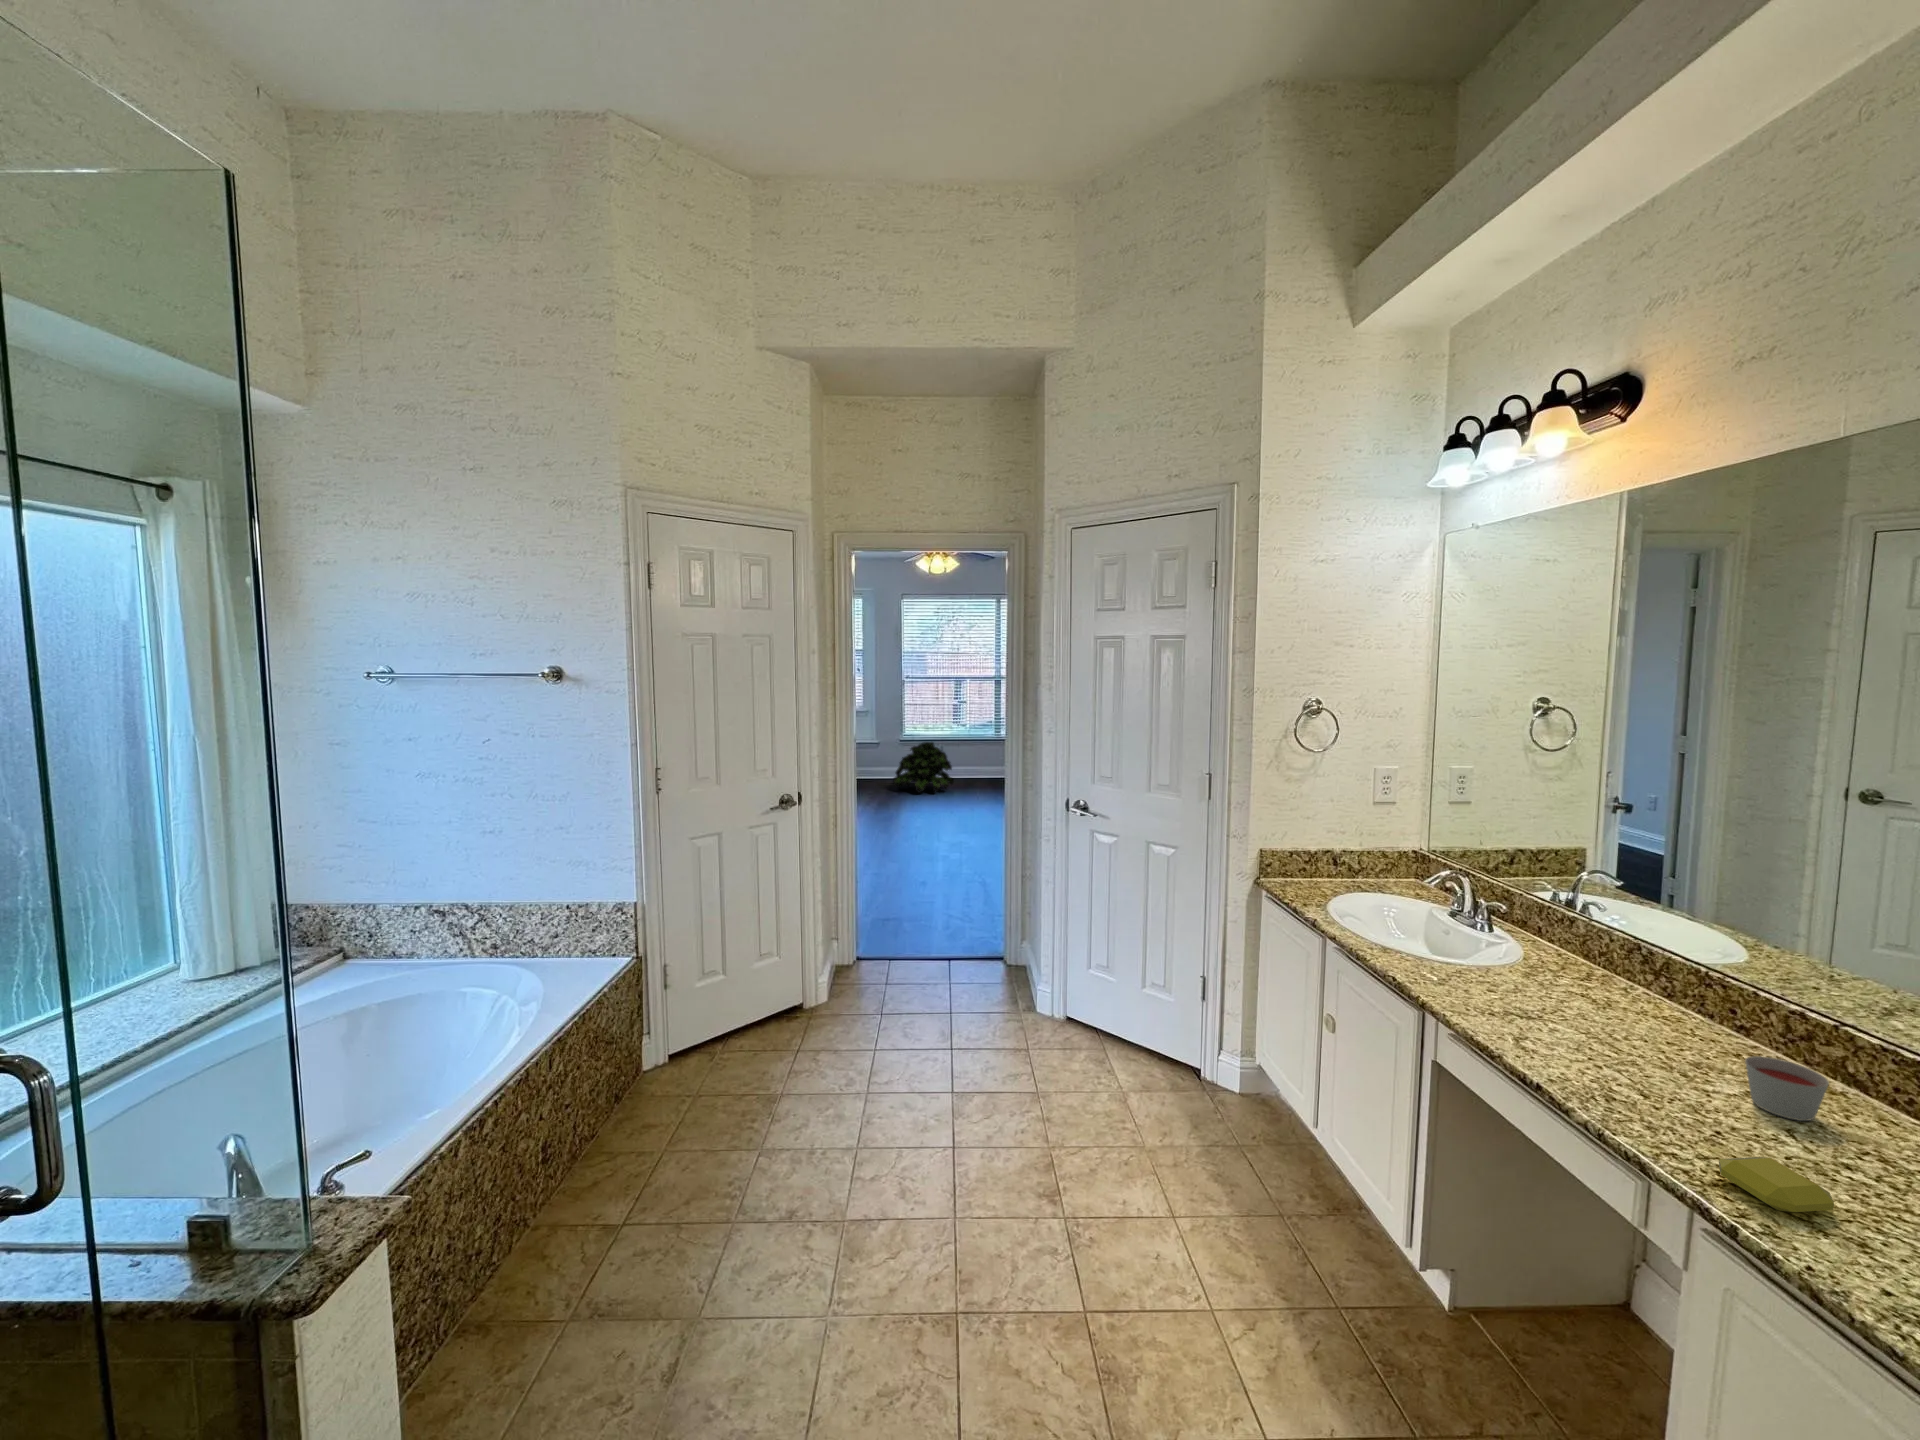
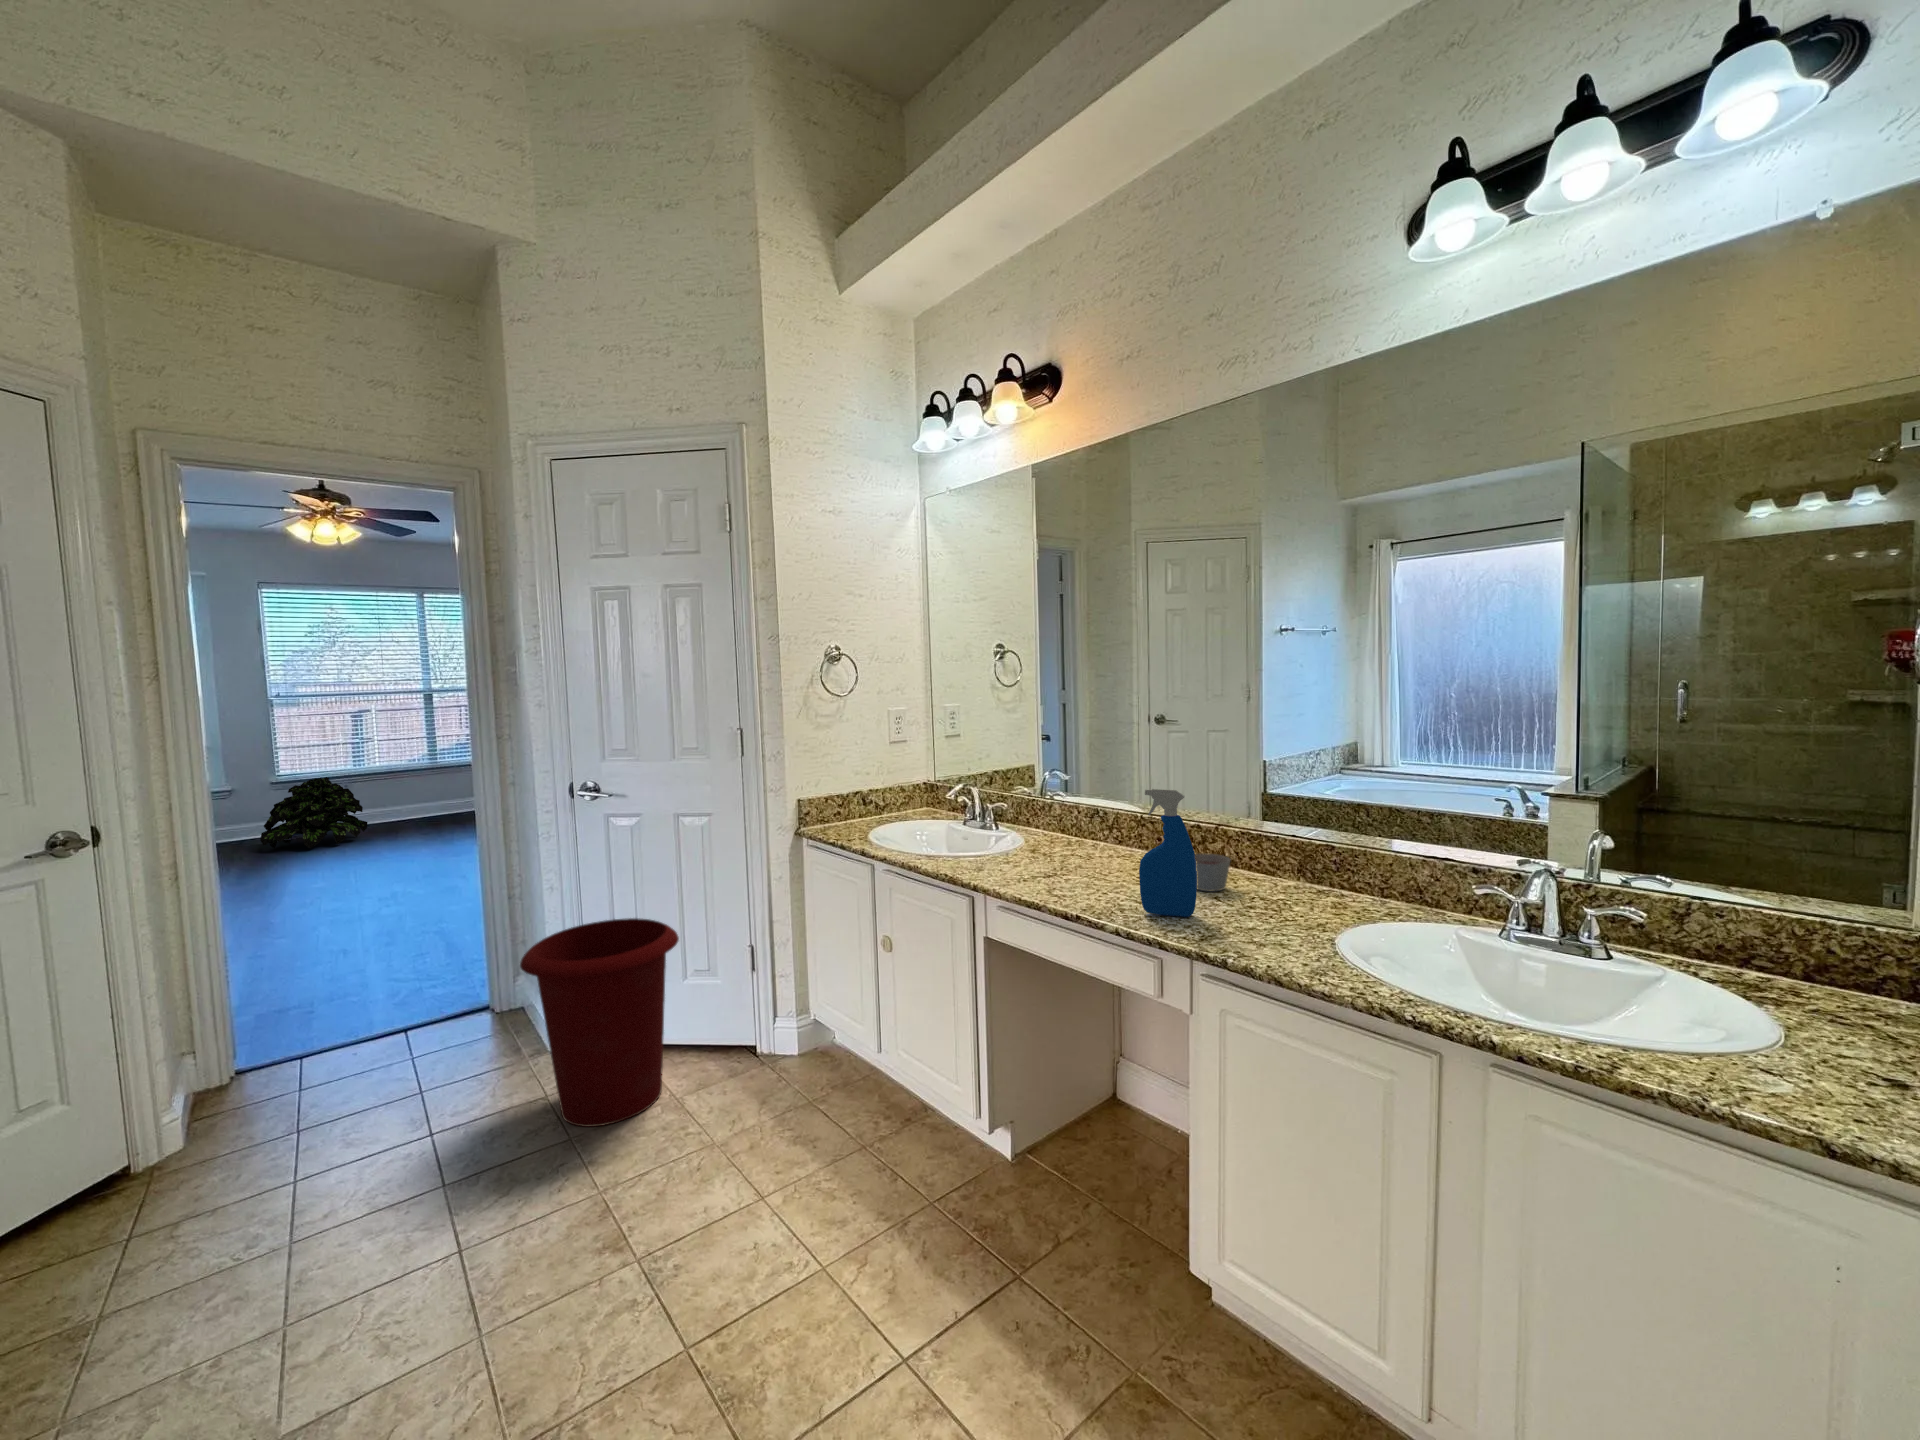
waste bin: none [1016,919,1139,1093] -> present [520,918,679,1127]
spray bottle: none [1638,963,1736,1143] -> present [1139,789,1197,917]
soap bar: present [1719,1157,1834,1212] -> none [1200,910,1263,941]

